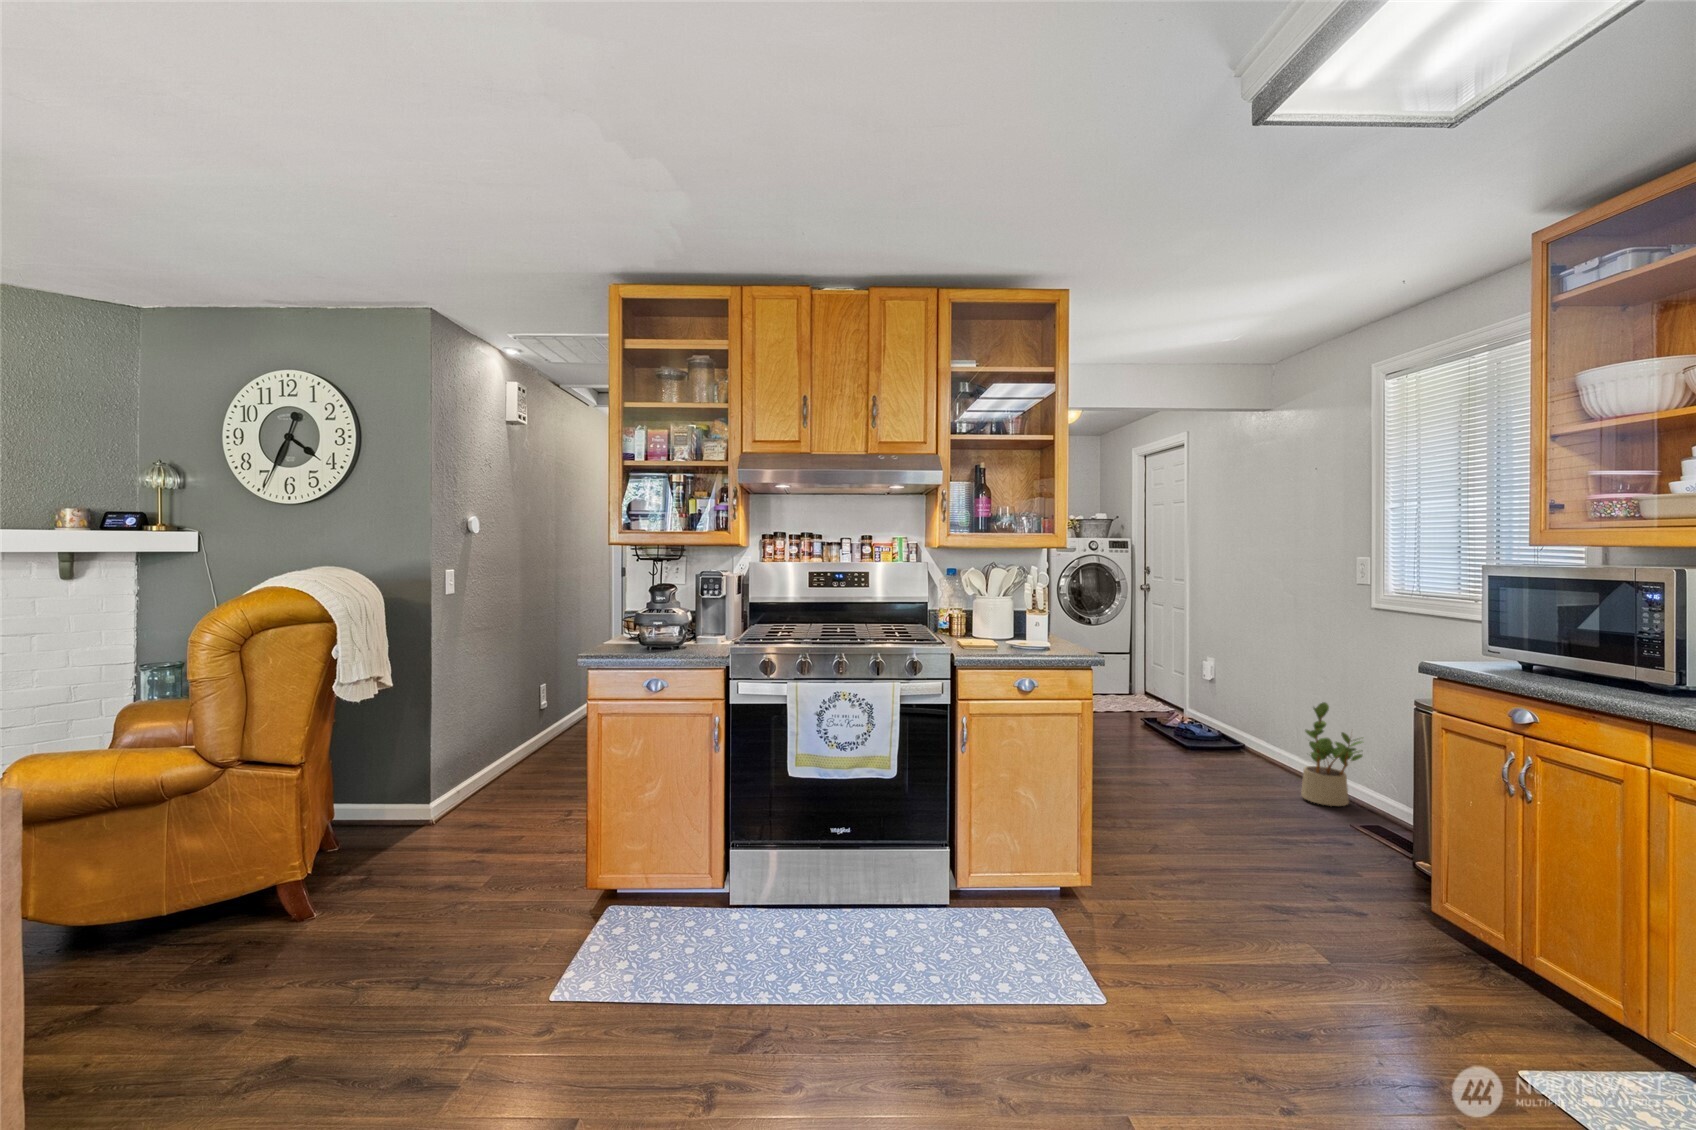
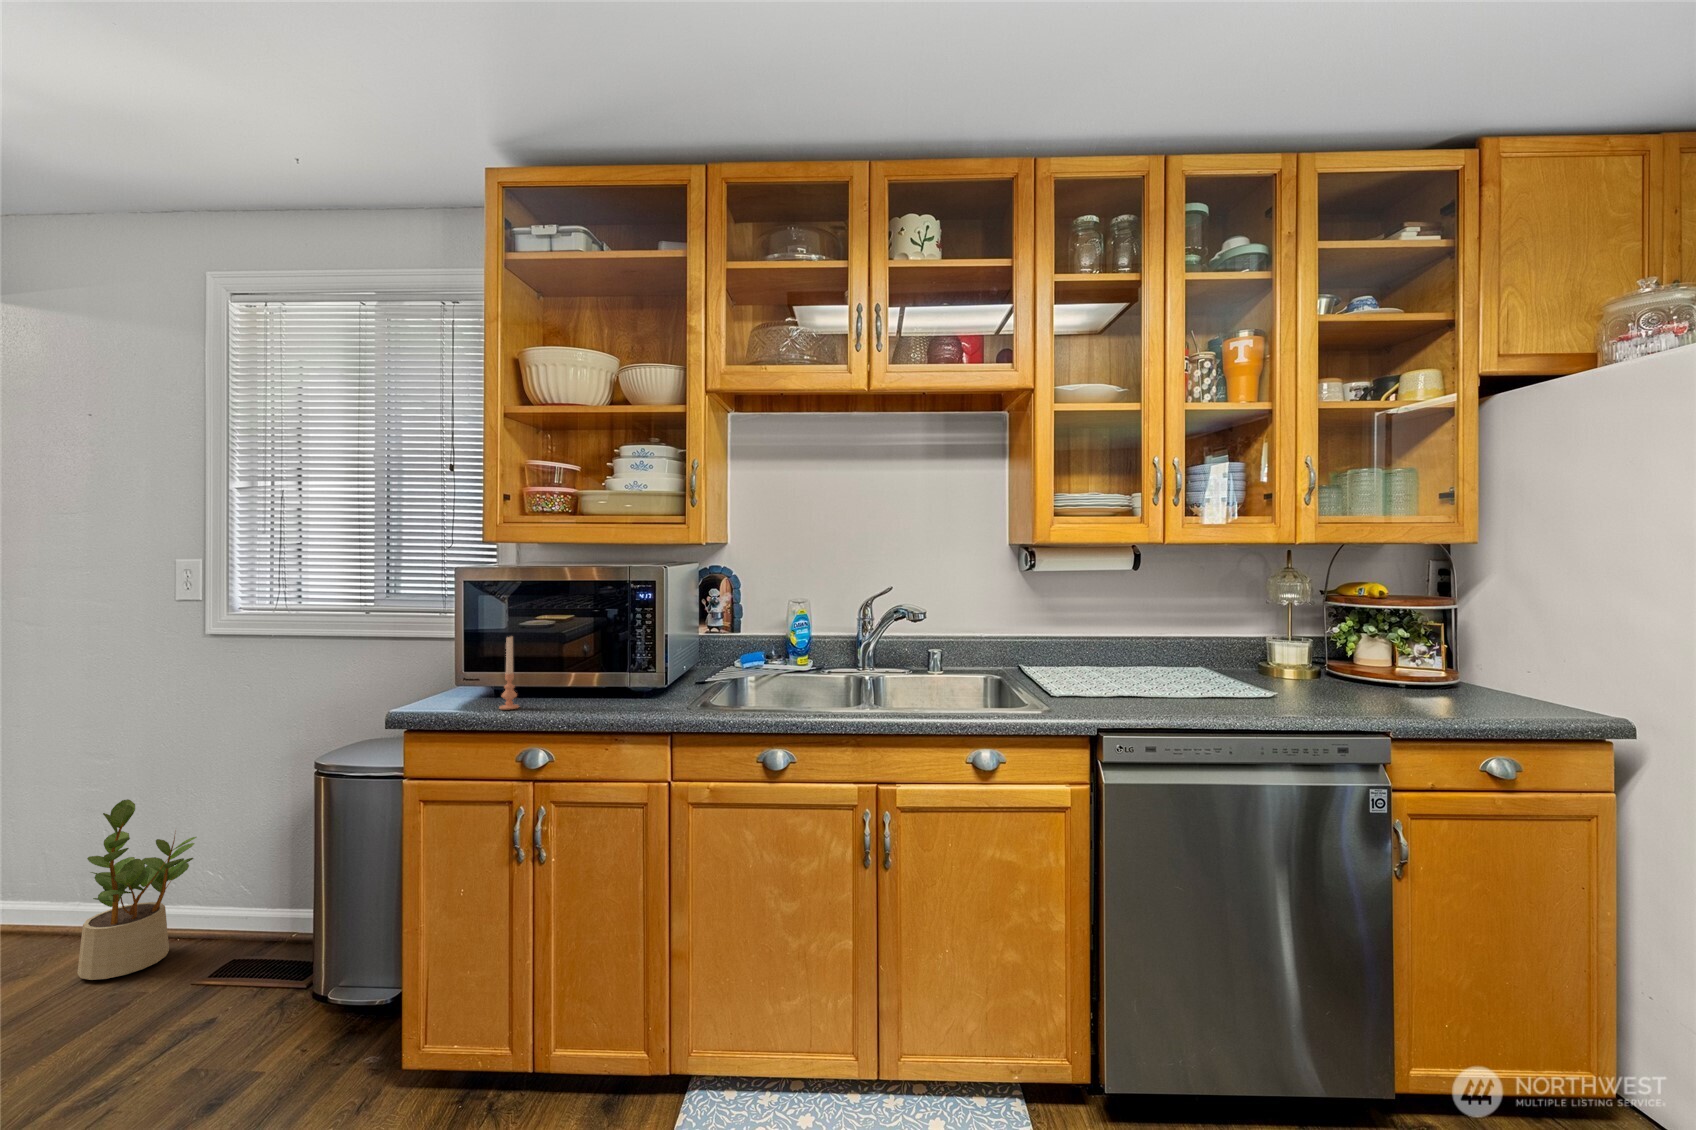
candle: none [1498,620,1518,677] -> present [500,637,519,709]

